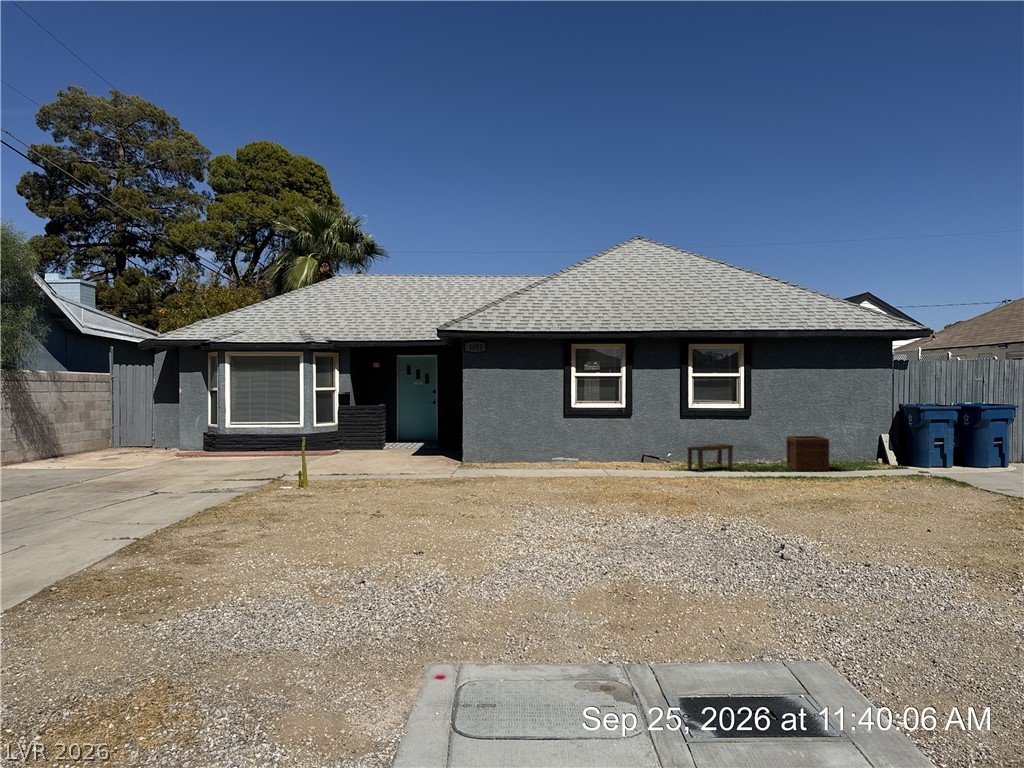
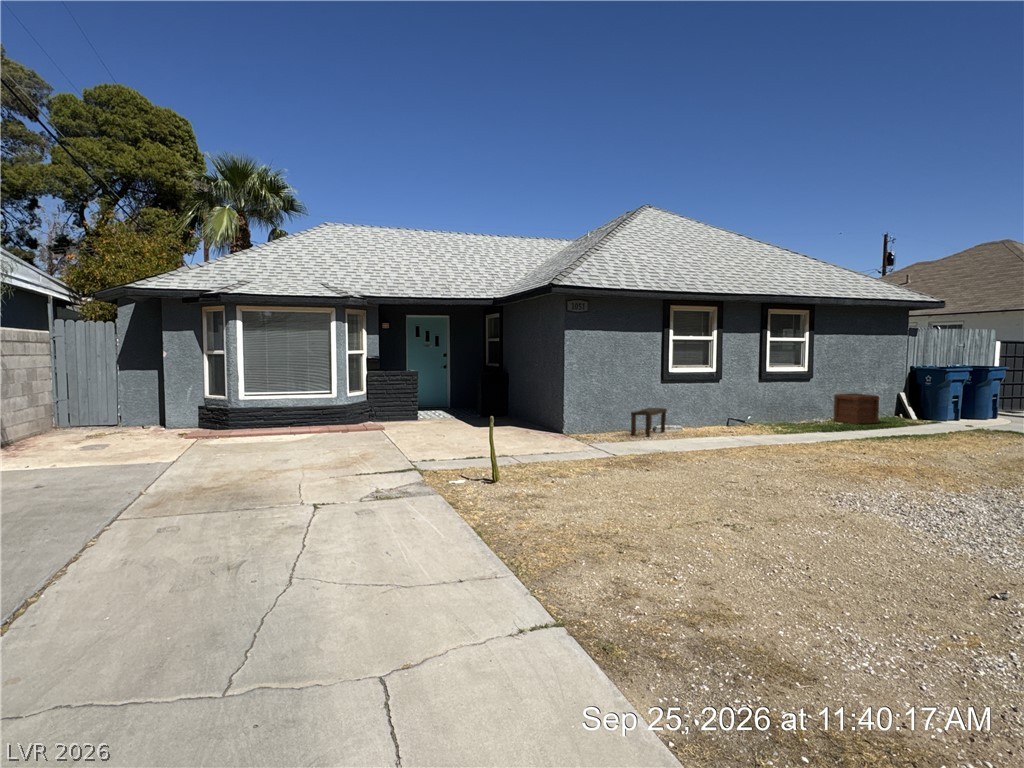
bench: present [688,444,733,472] -> present [631,408,667,437]

